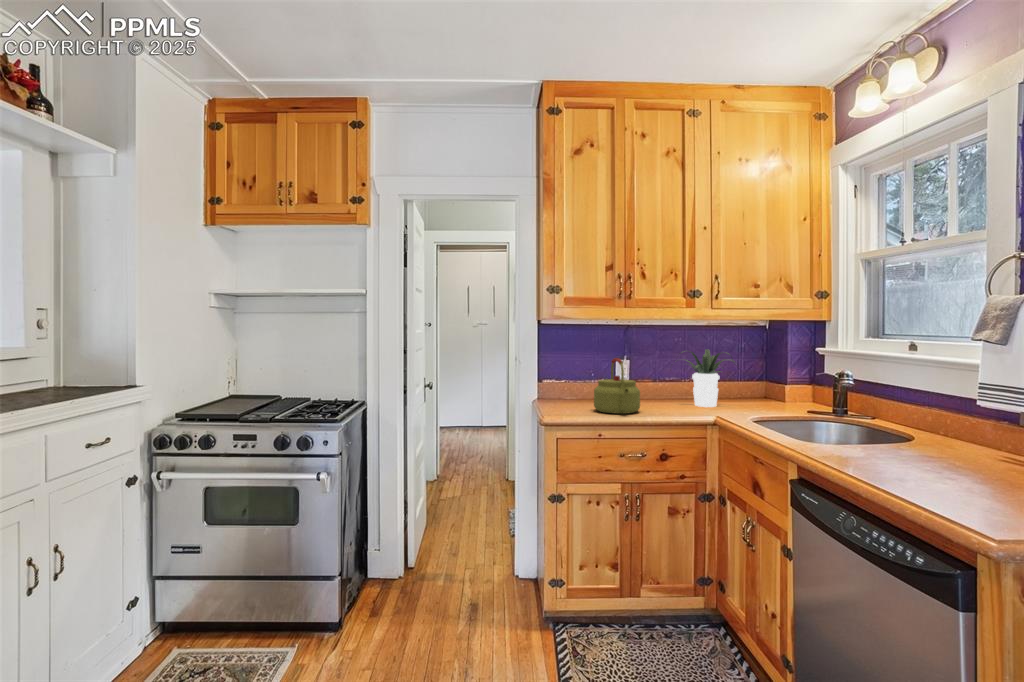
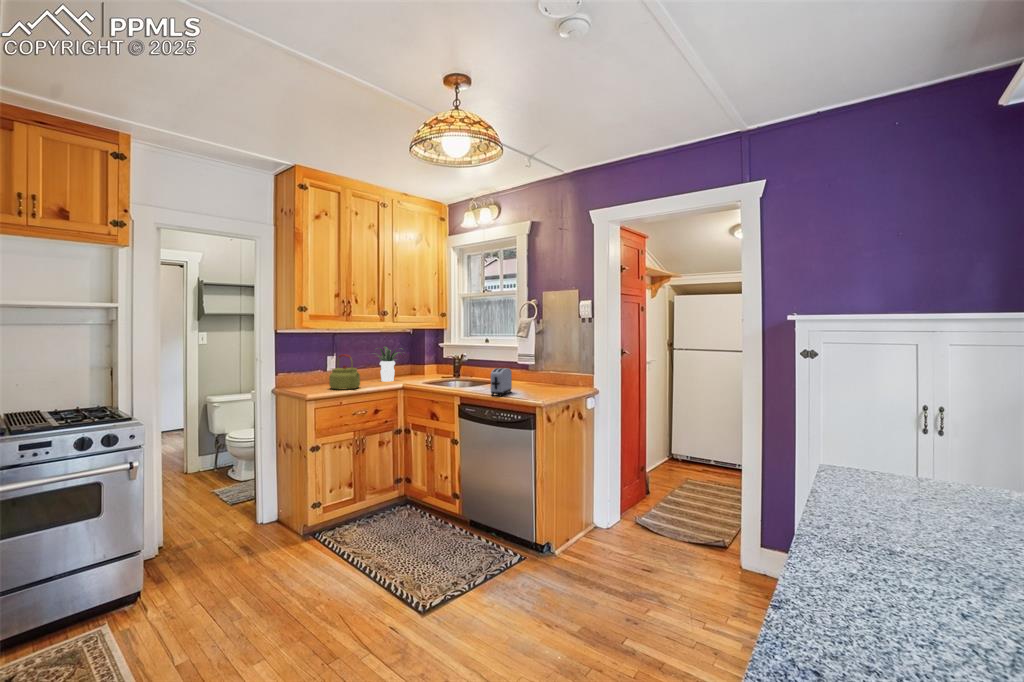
toaster: none [863,404,944,480] -> present [491,368,512,396]

